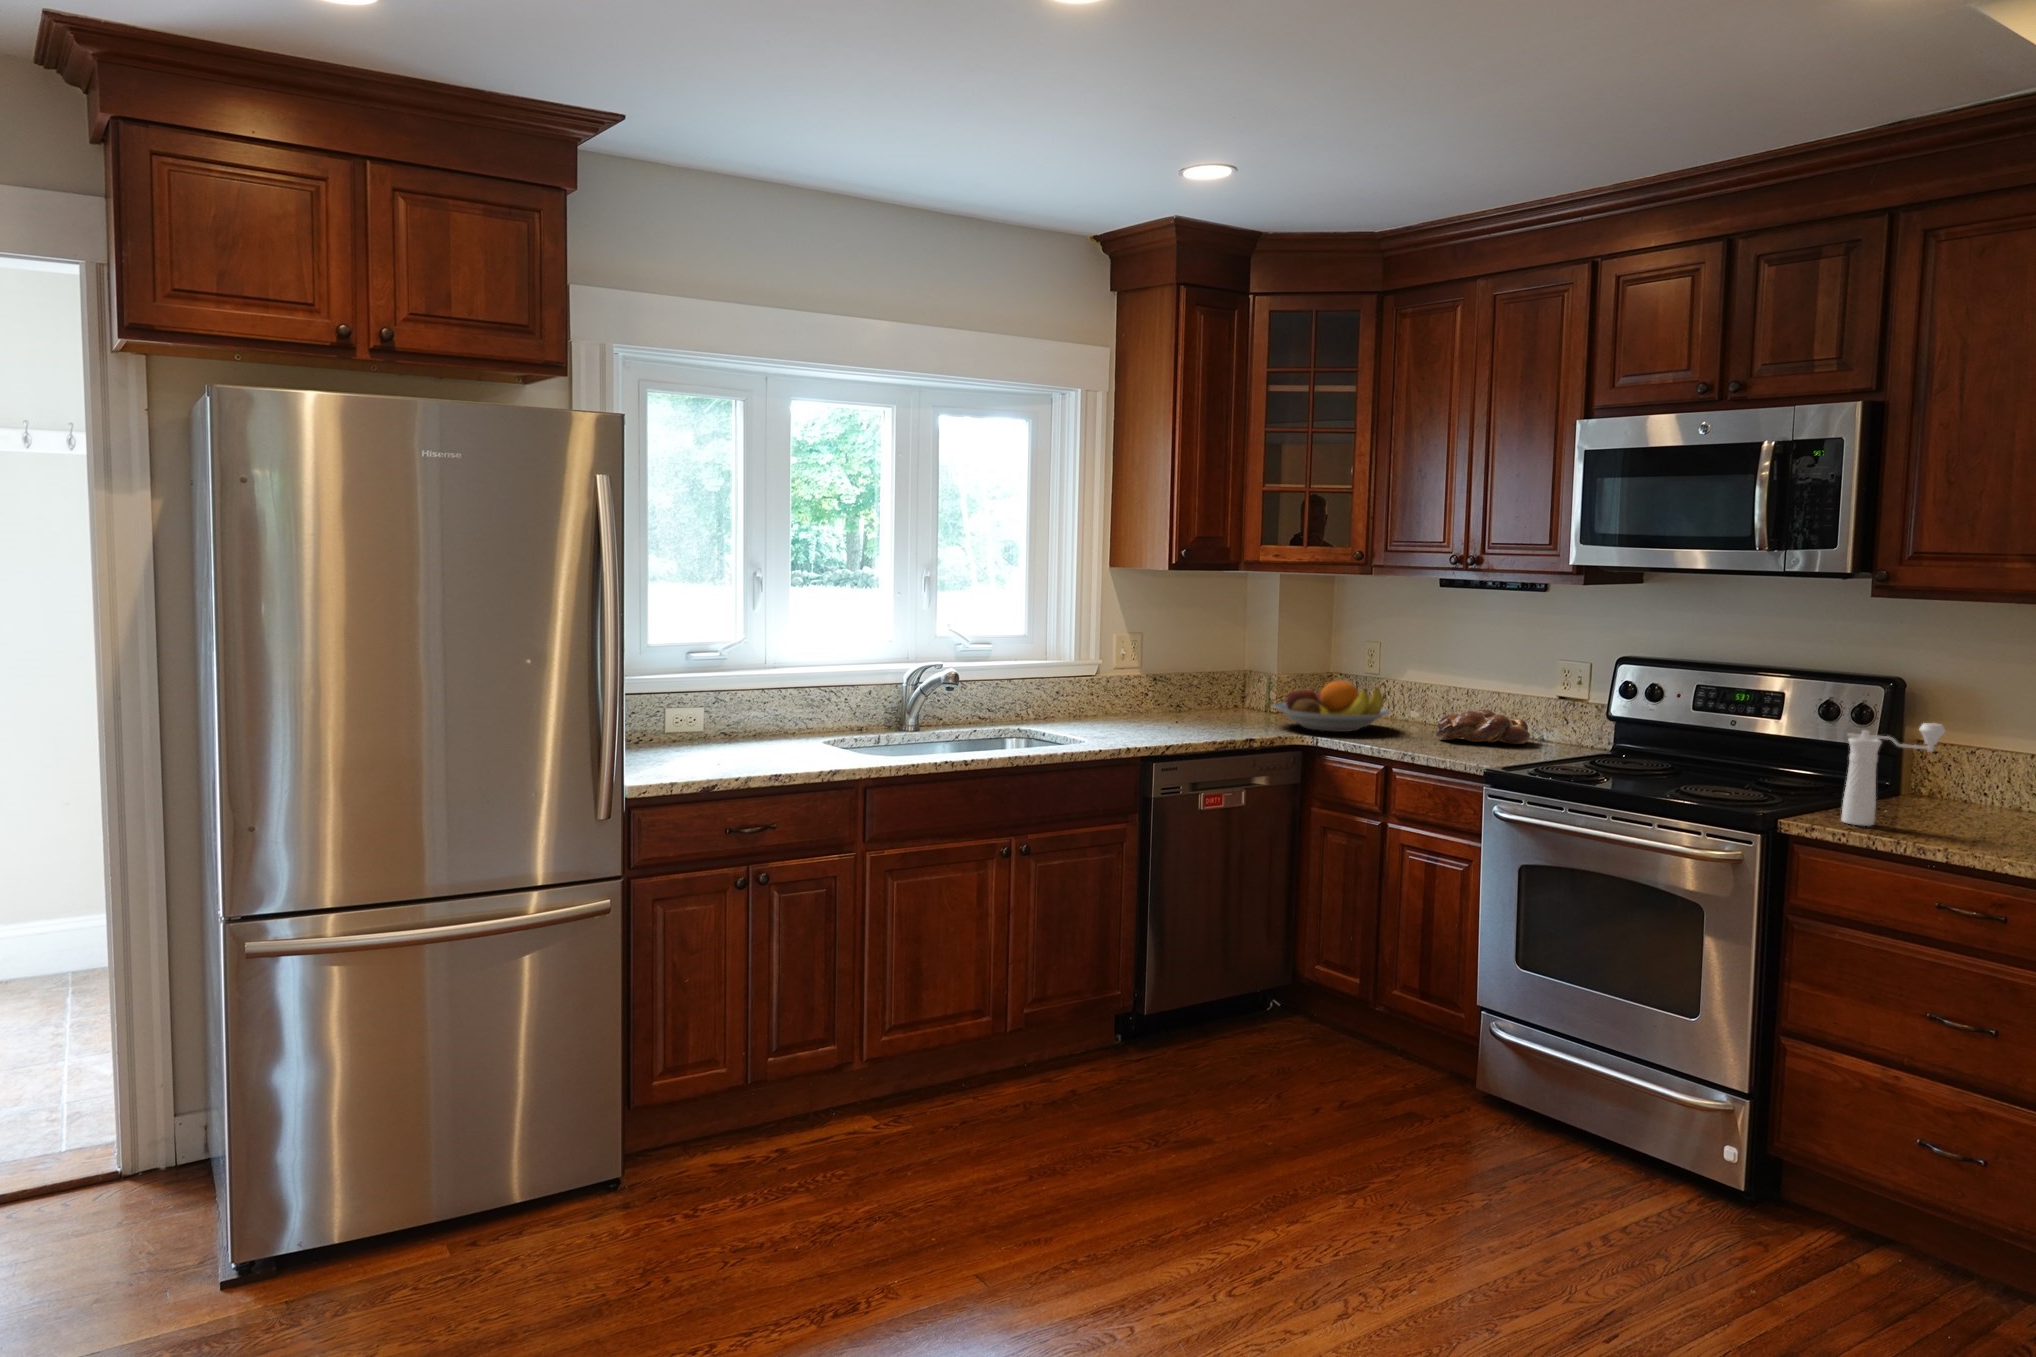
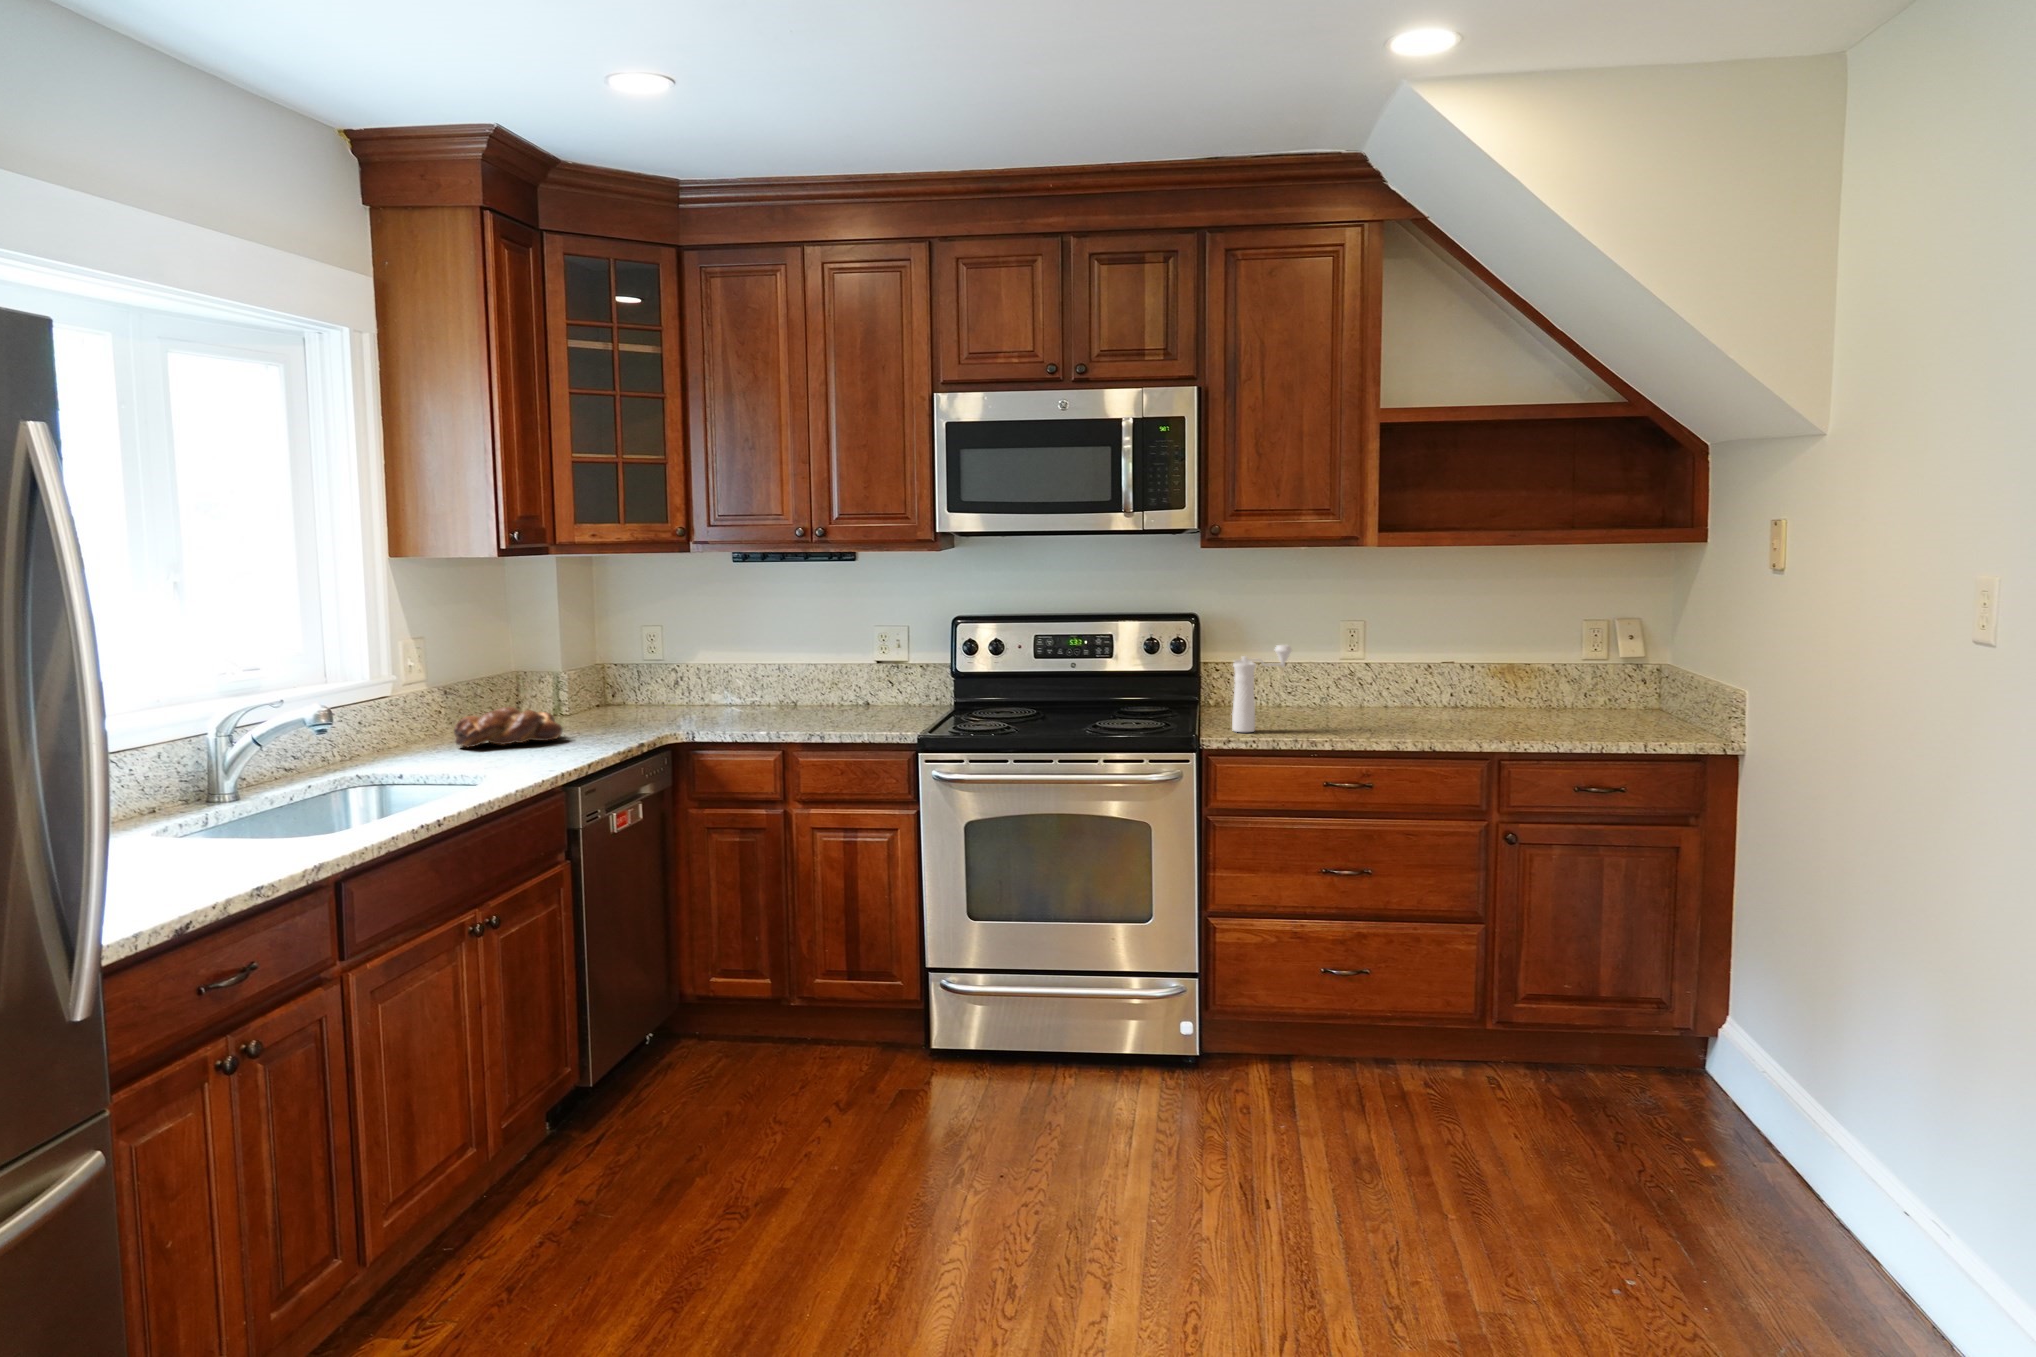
fruit bowl: present [1273,680,1390,732] -> none [609,669,738,726]
bread loaf: present [1436,710,1530,744] -> present [454,707,563,747]

